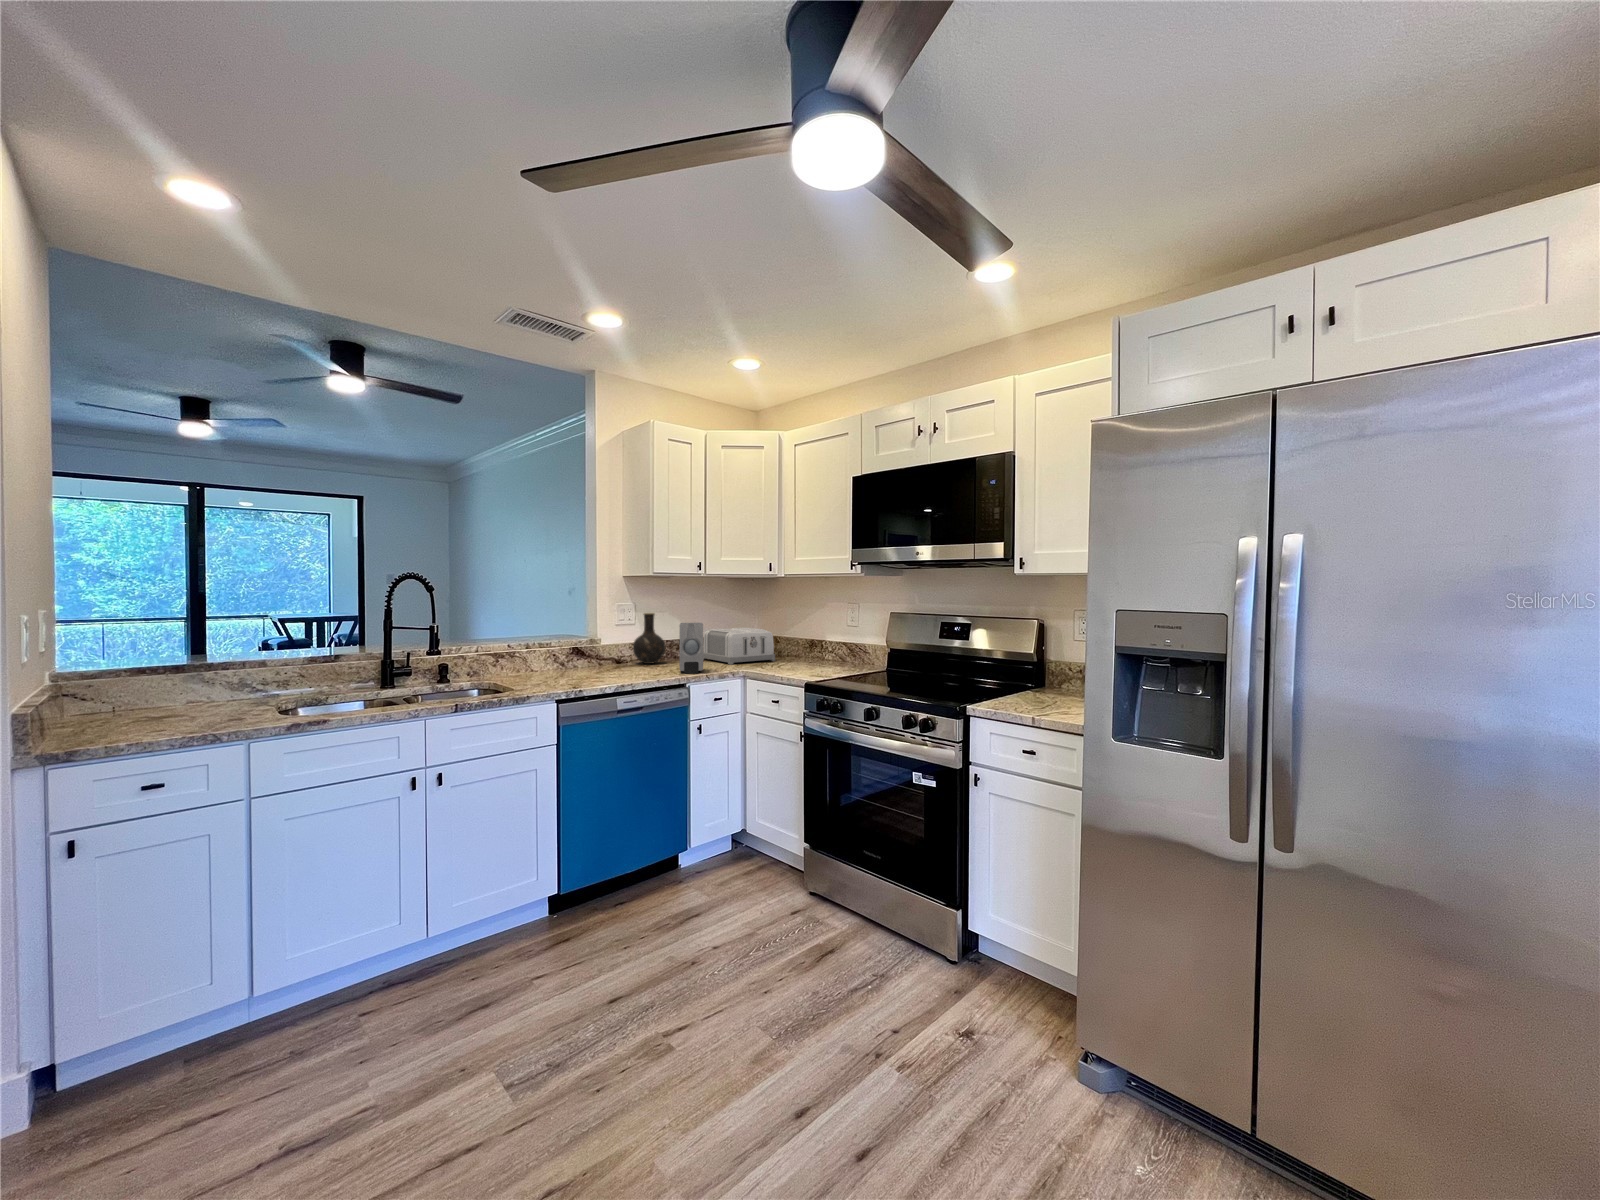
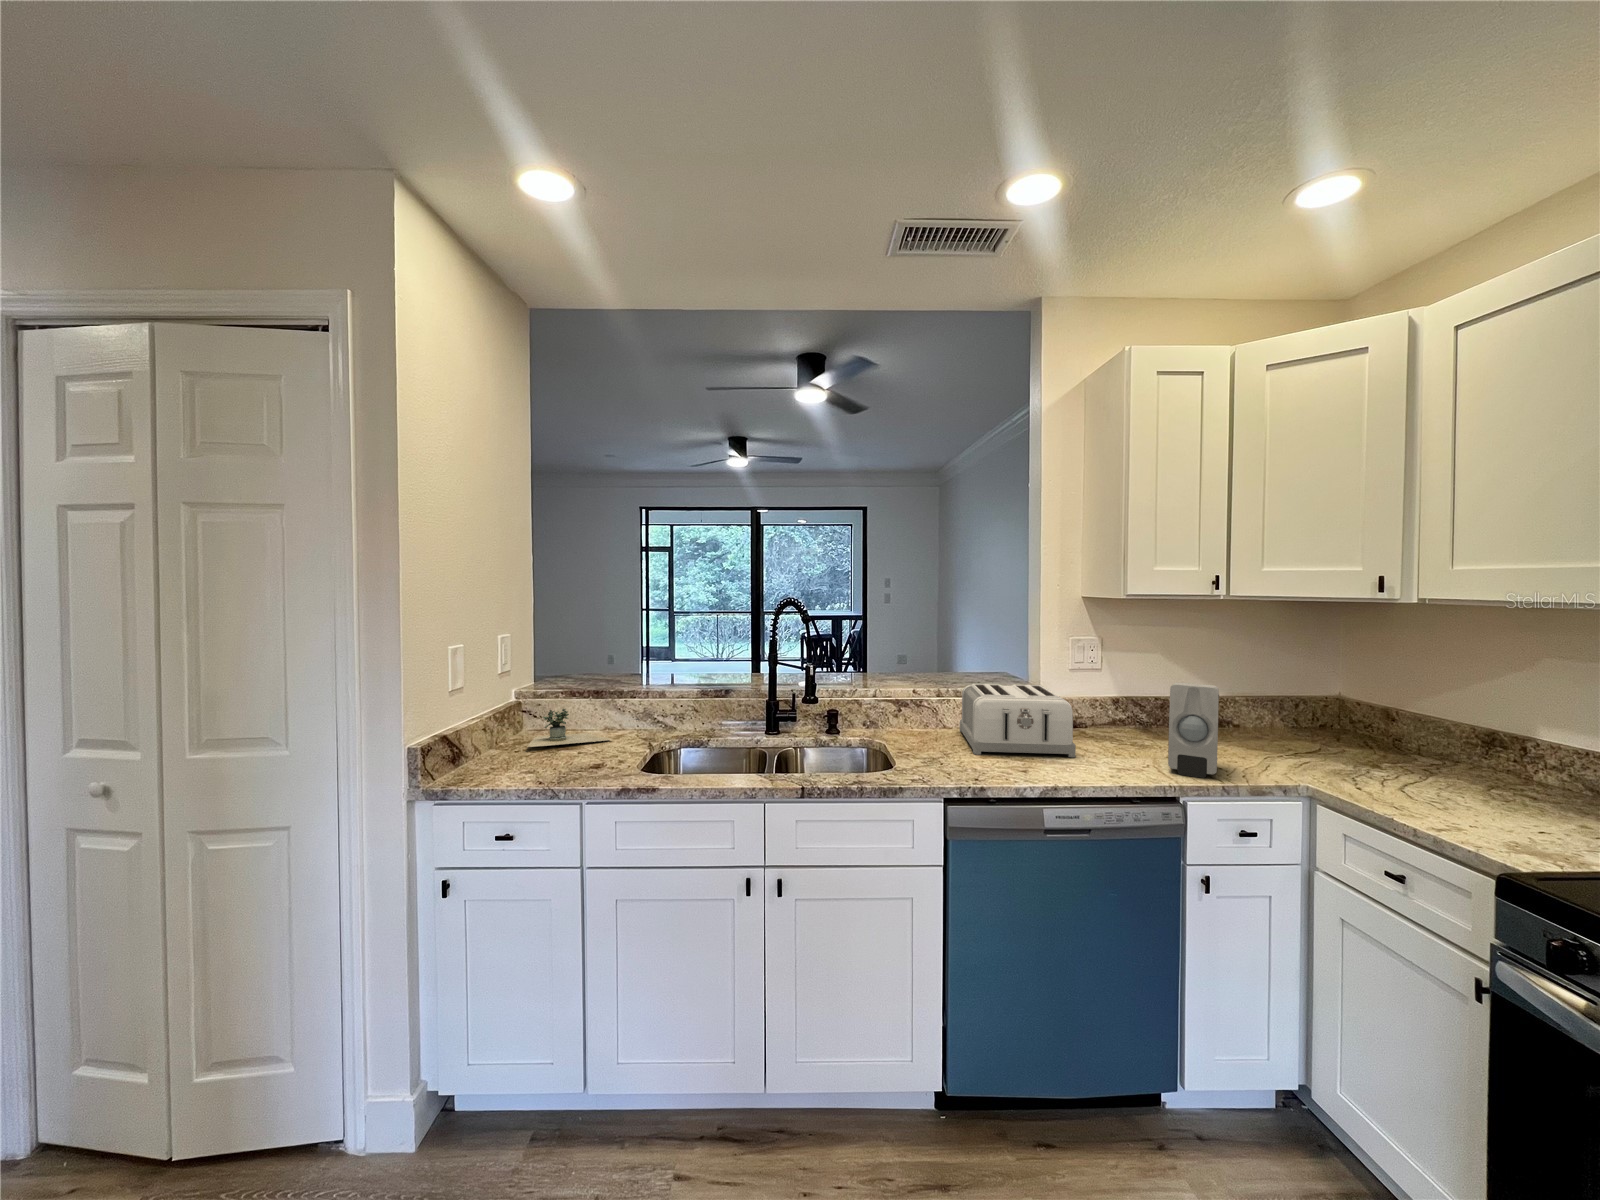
vase: present [633,613,665,664] -> none [1096,654,1151,734]
toaster: present [703,628,775,665] -> present [960,684,1076,757]
potted plant: none [104,680,248,718] -> present [527,709,639,747]

